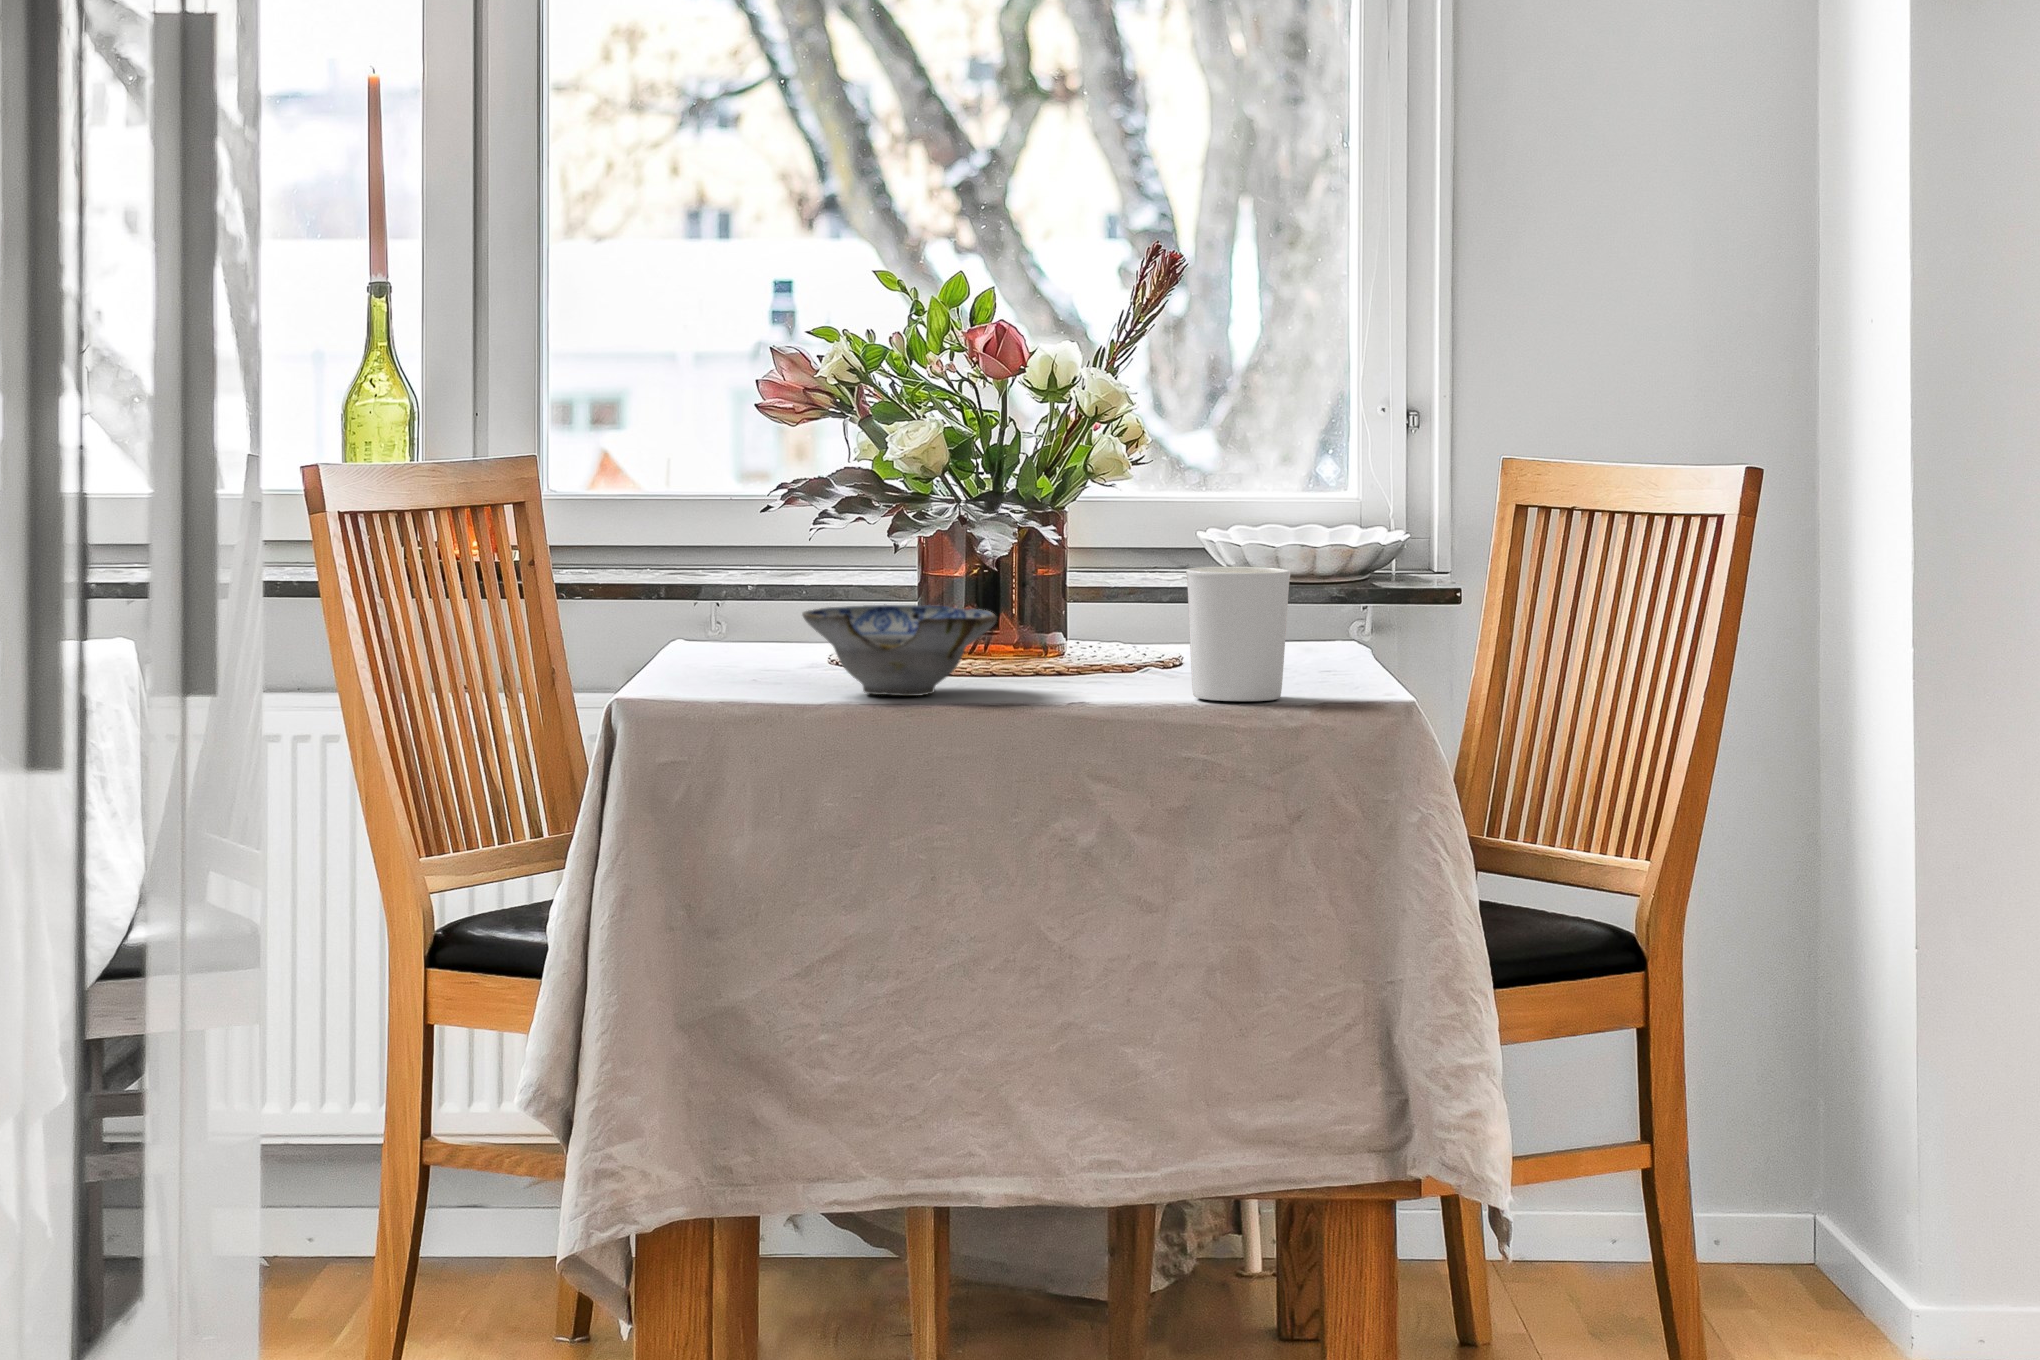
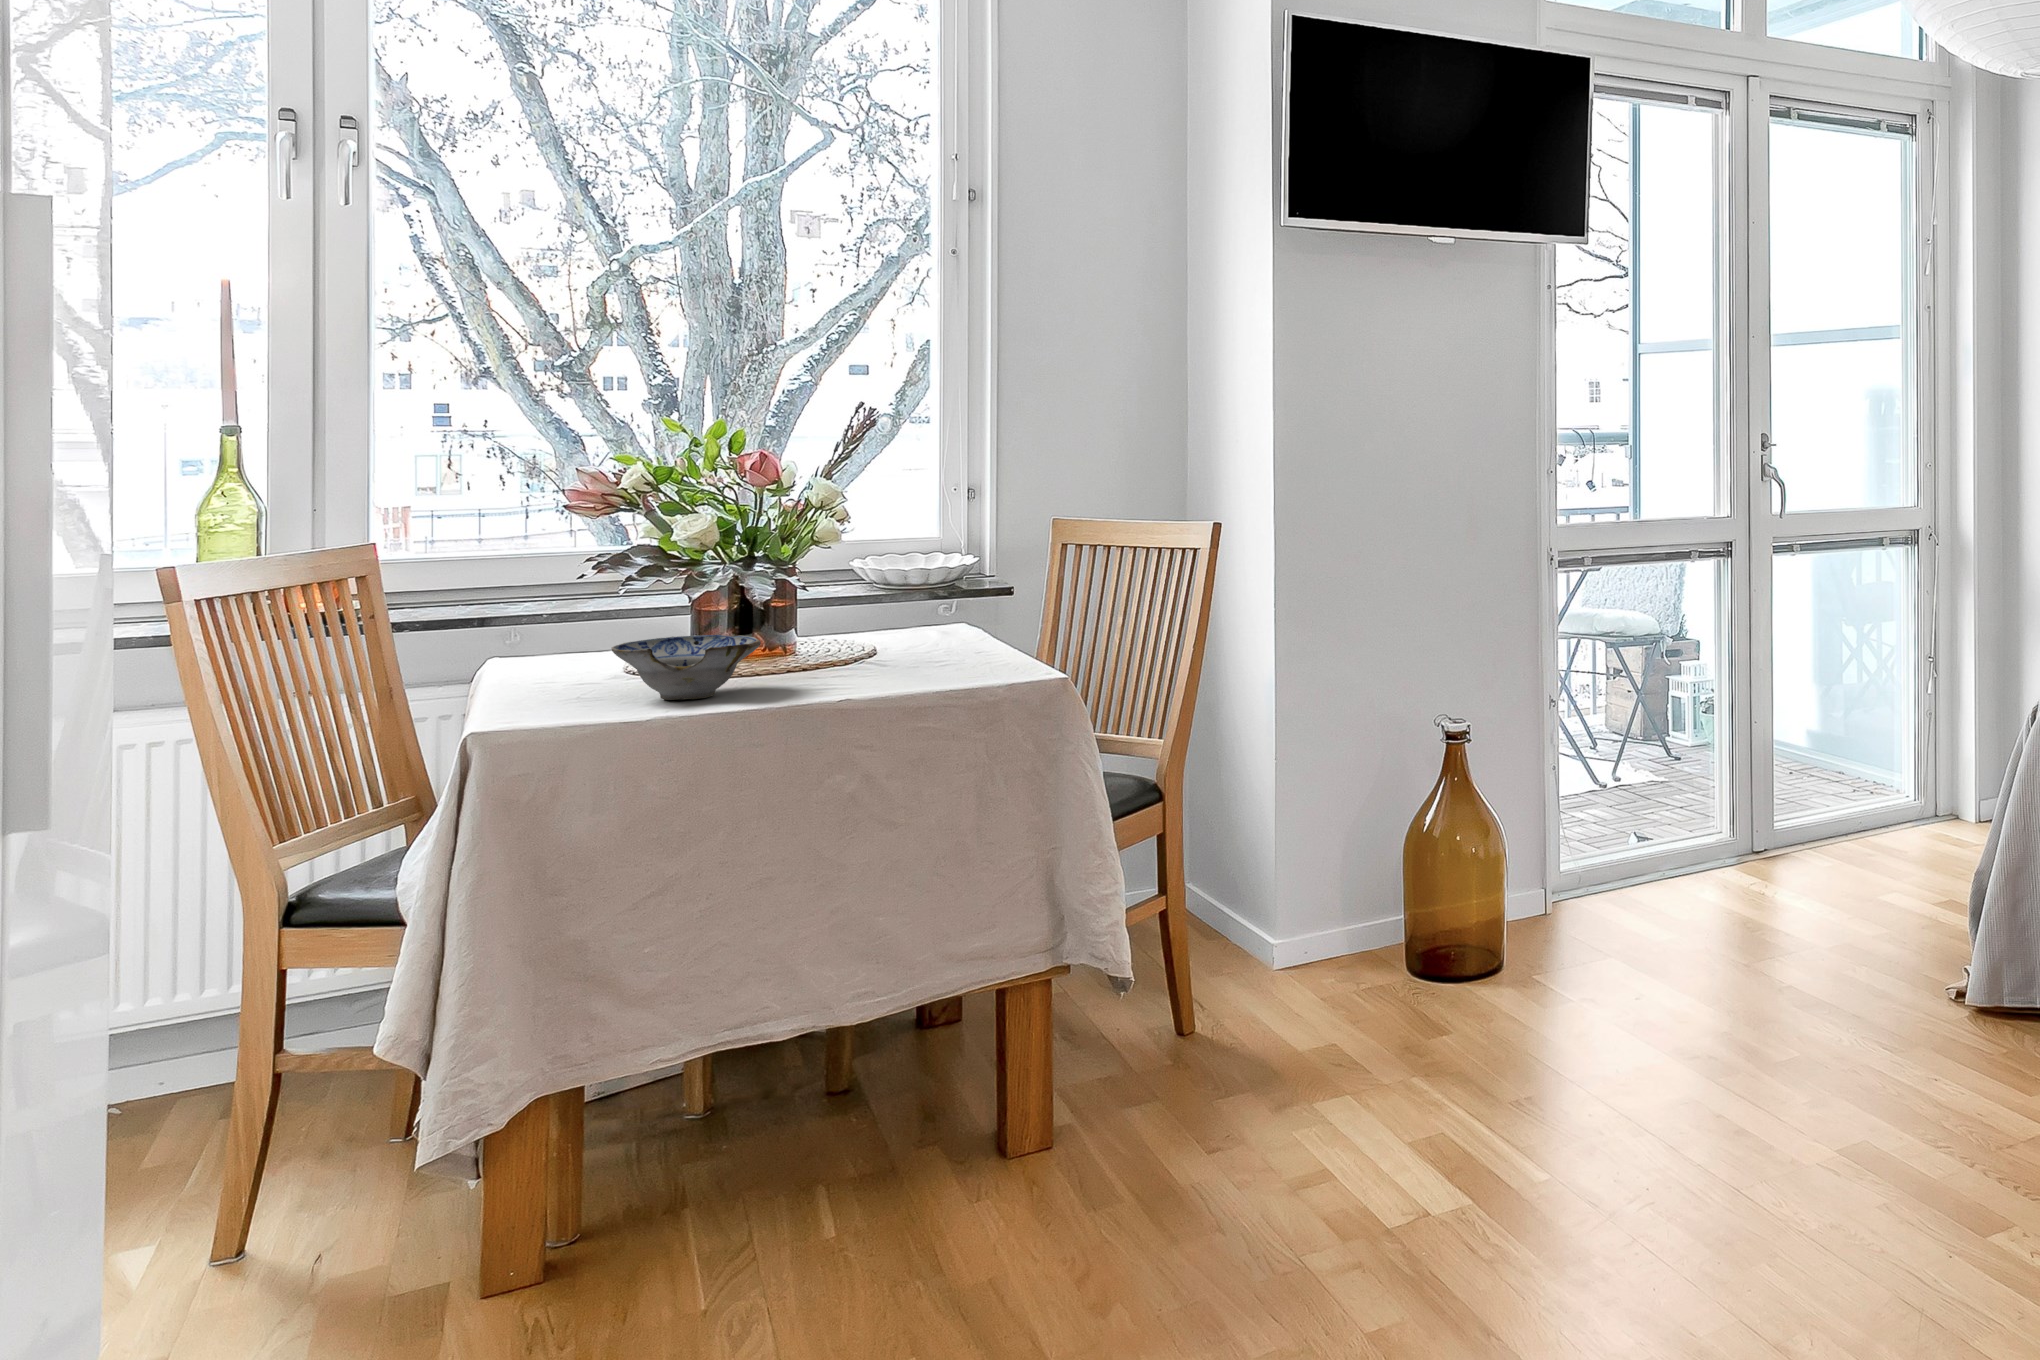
candle holder: present [1186,567,1291,701] -> none [896,598,966,685]

